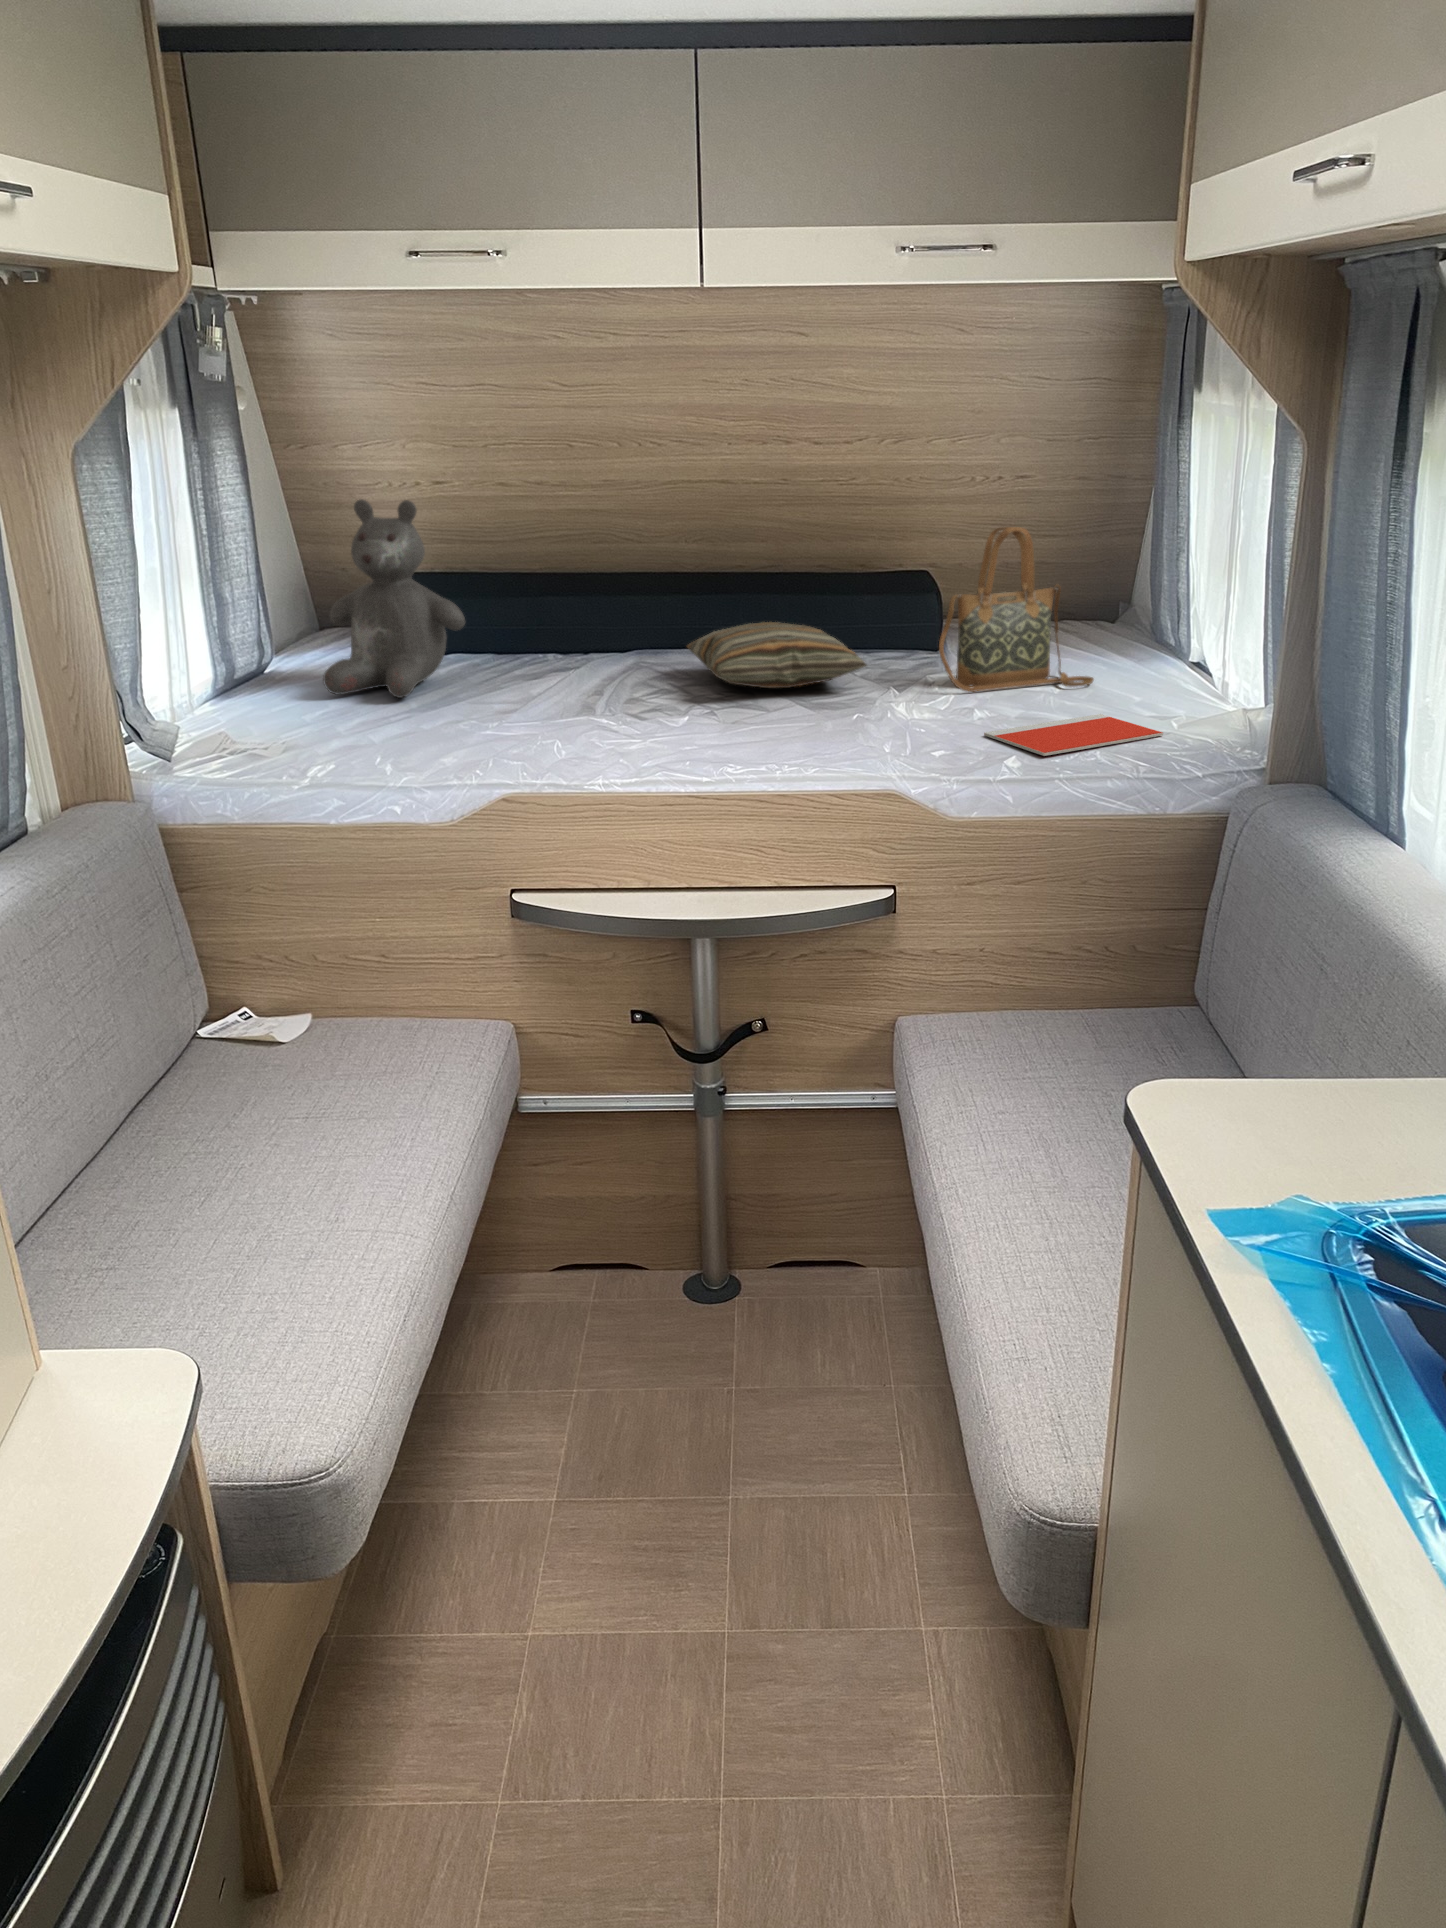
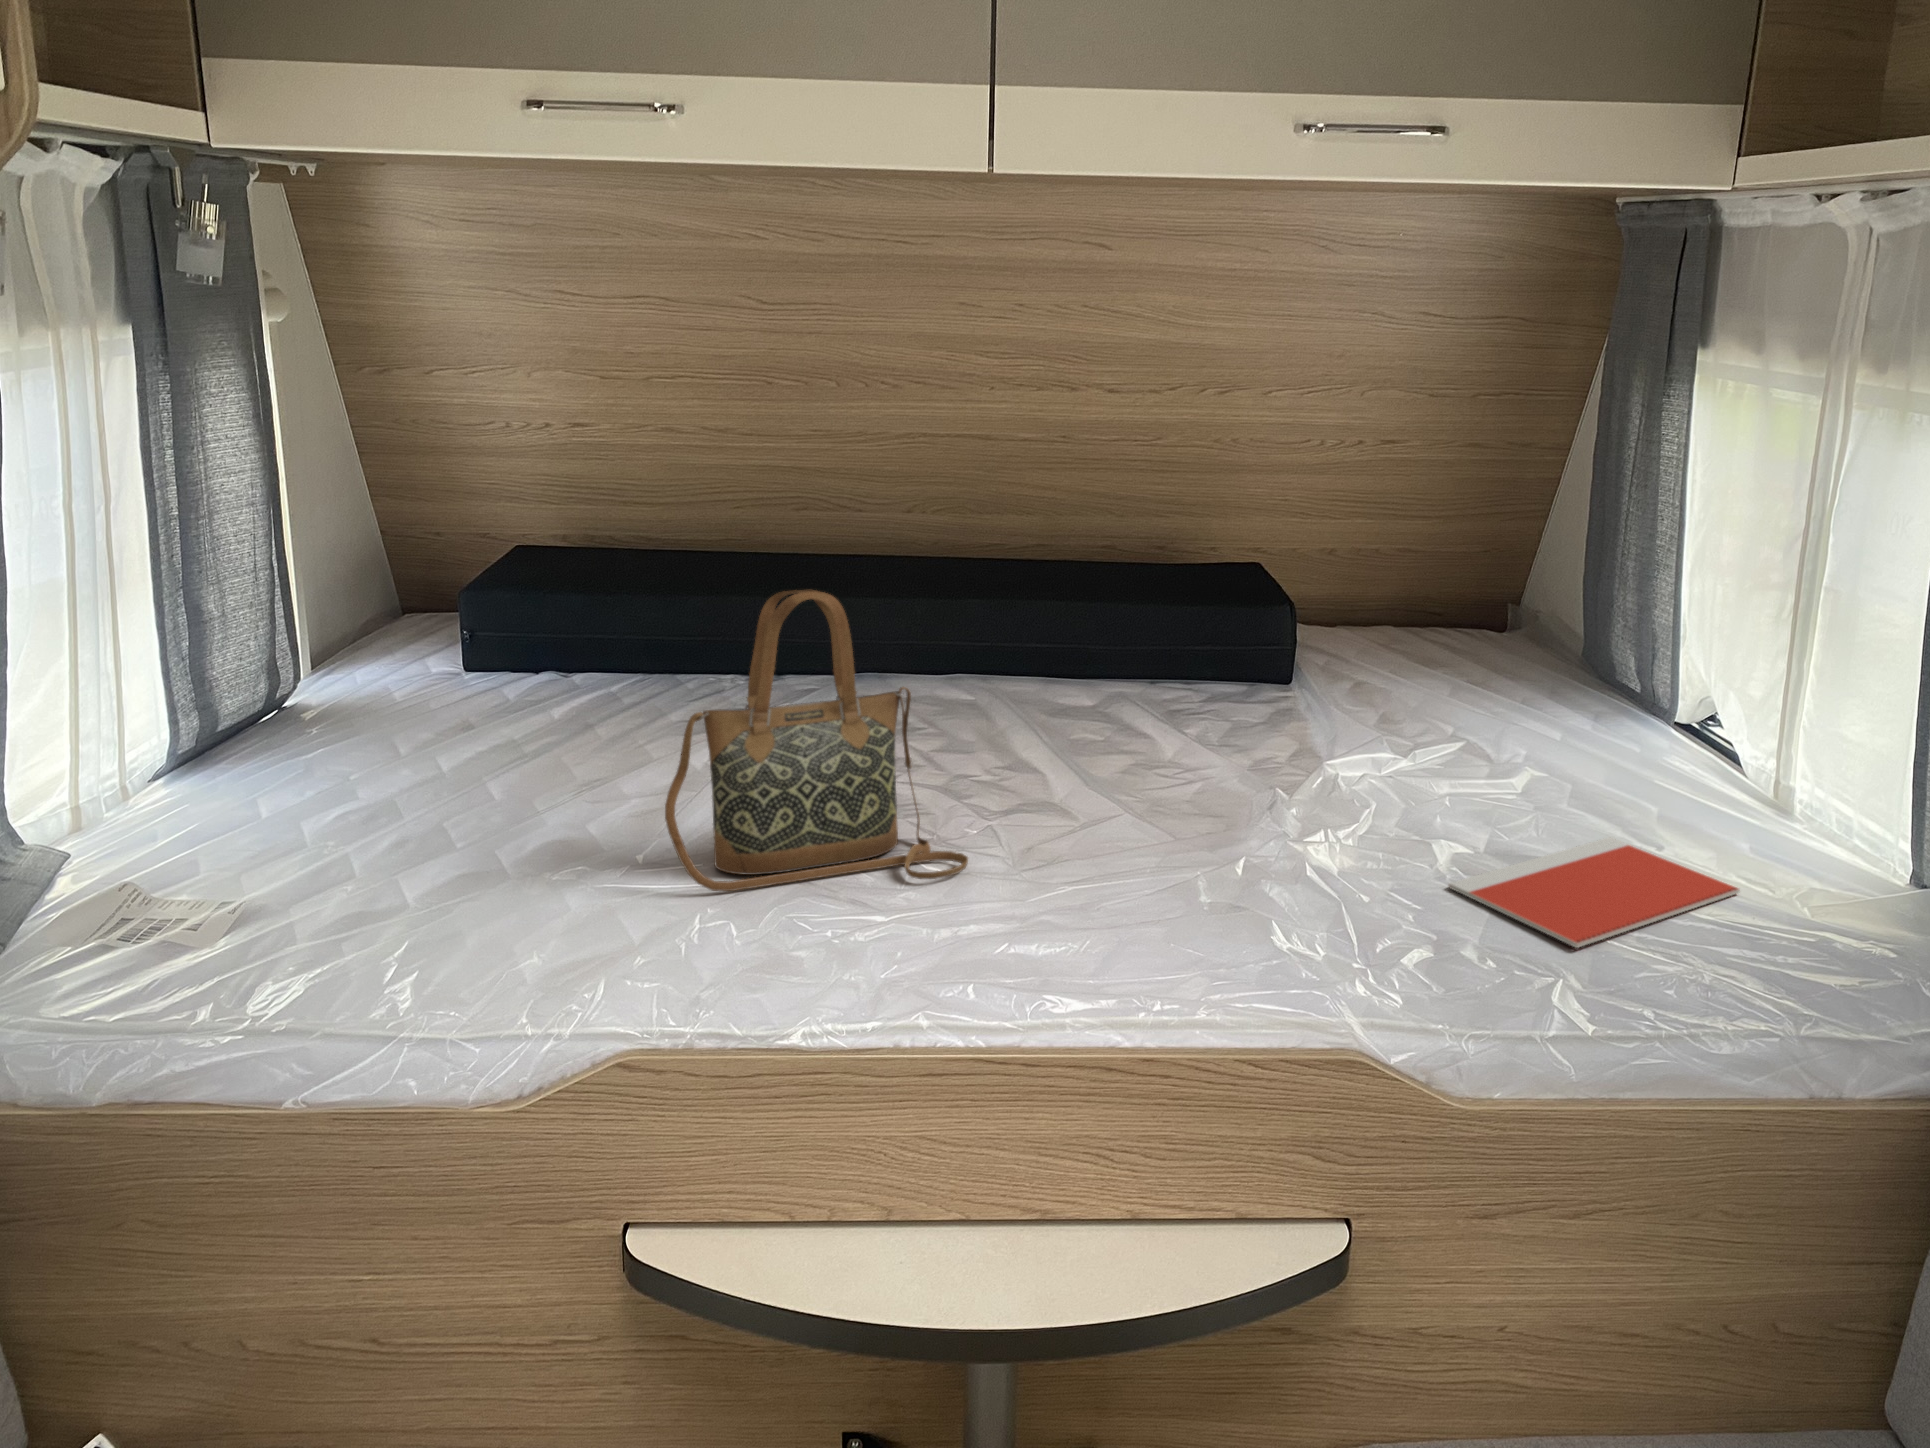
teddy bear: present [323,499,465,698] -> none [357,465,595,777]
handbag: present [939,527,1094,692] -> present [665,590,968,891]
pillow: present [687,622,866,688] -> none [935,658,1225,767]

